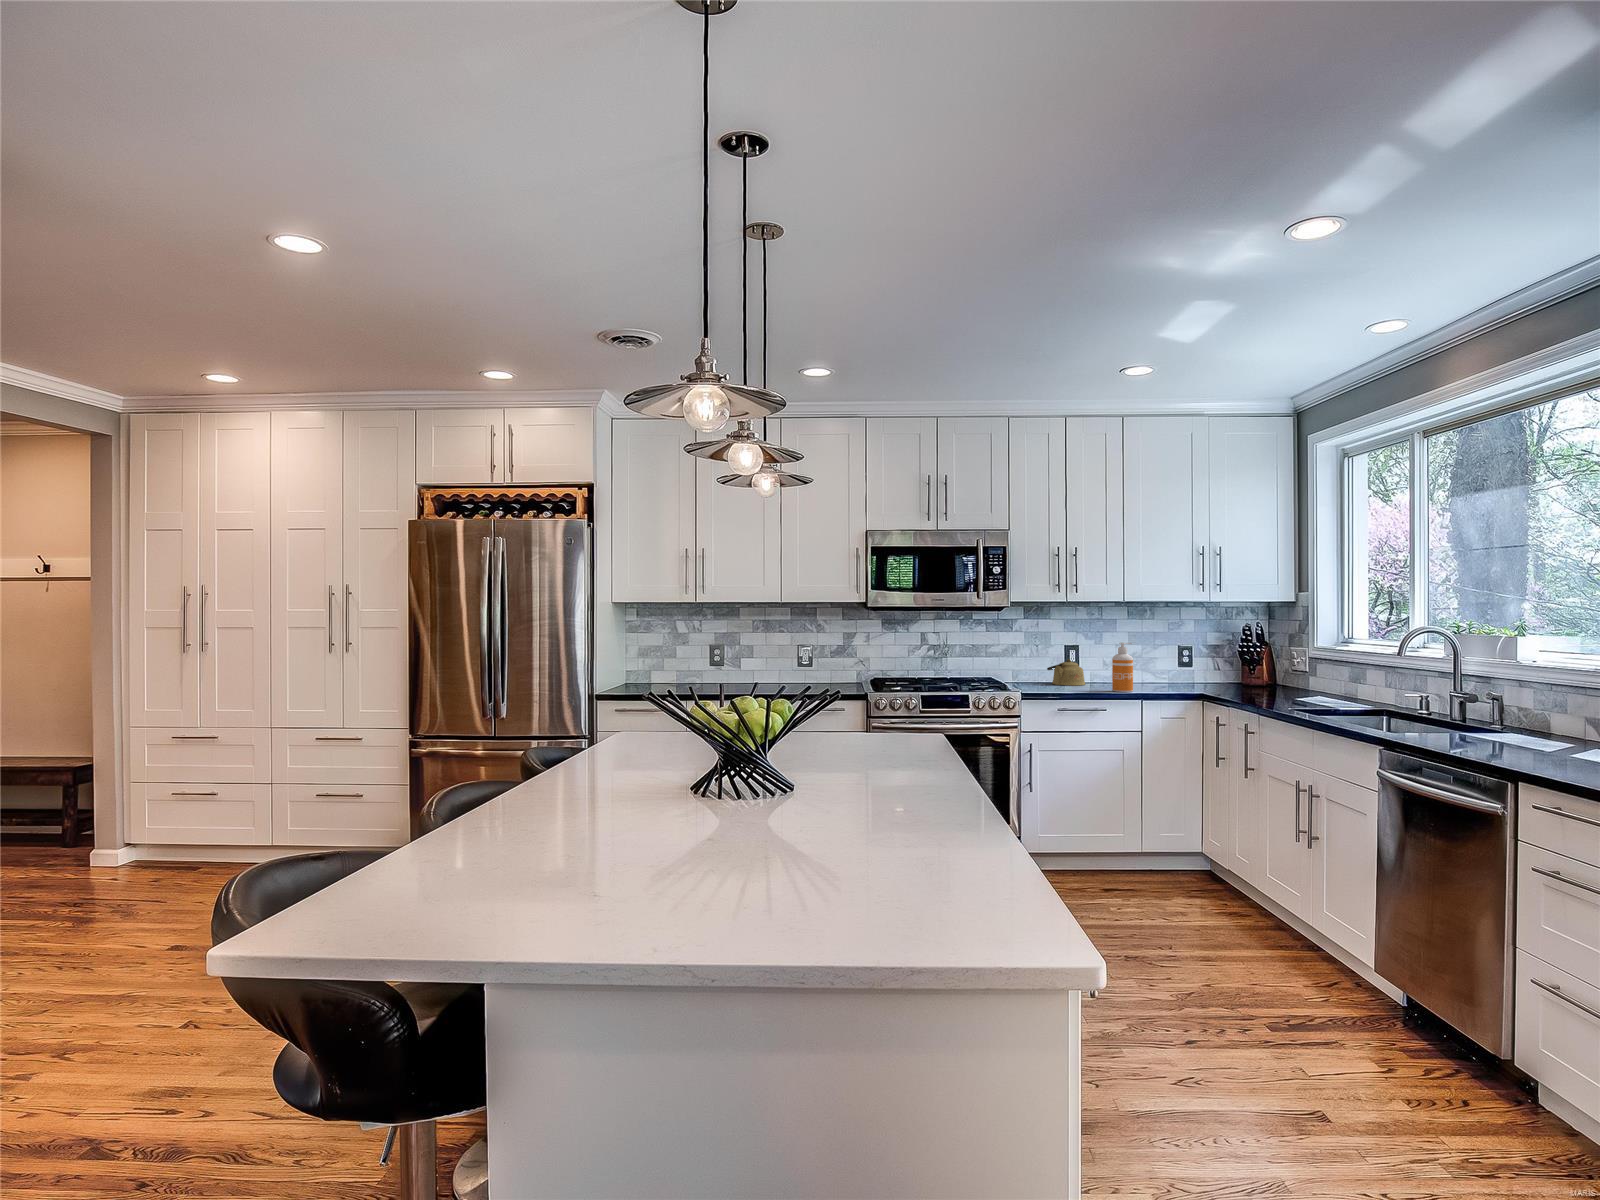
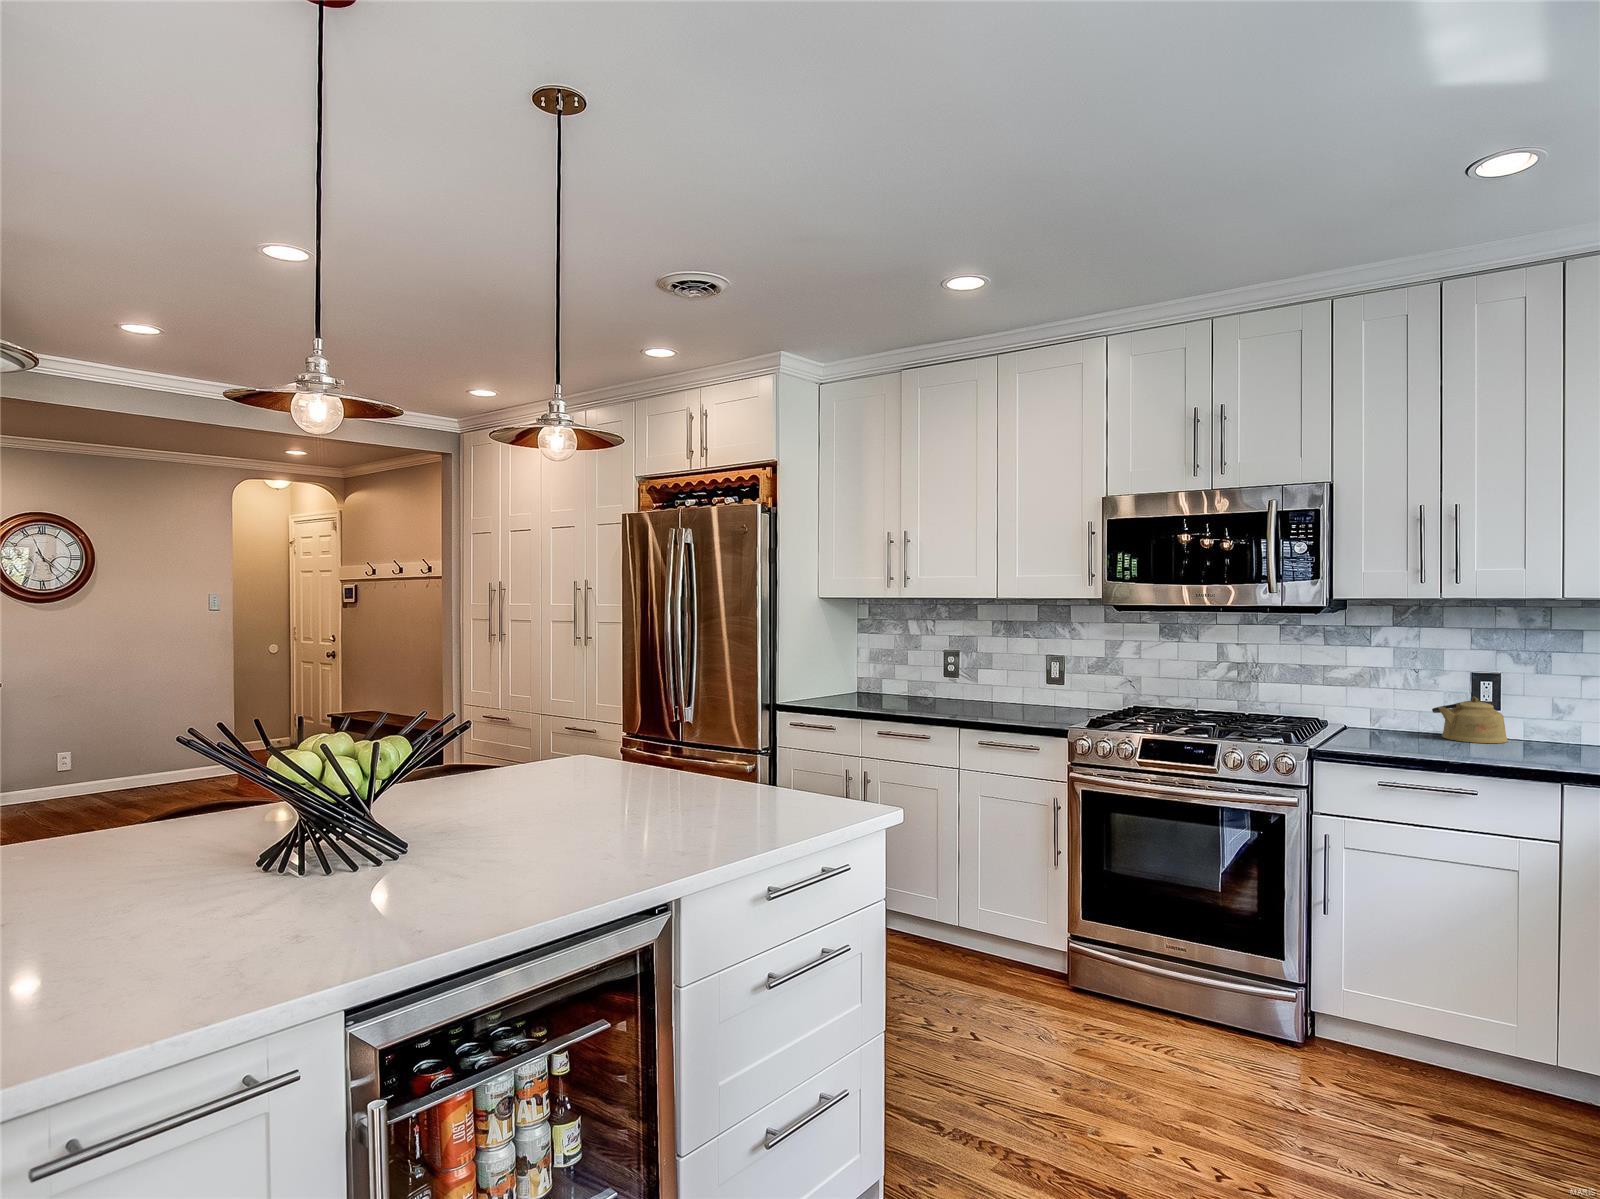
soap dispenser: present [1112,642,1133,692] -> none [1511,676,1555,766]

